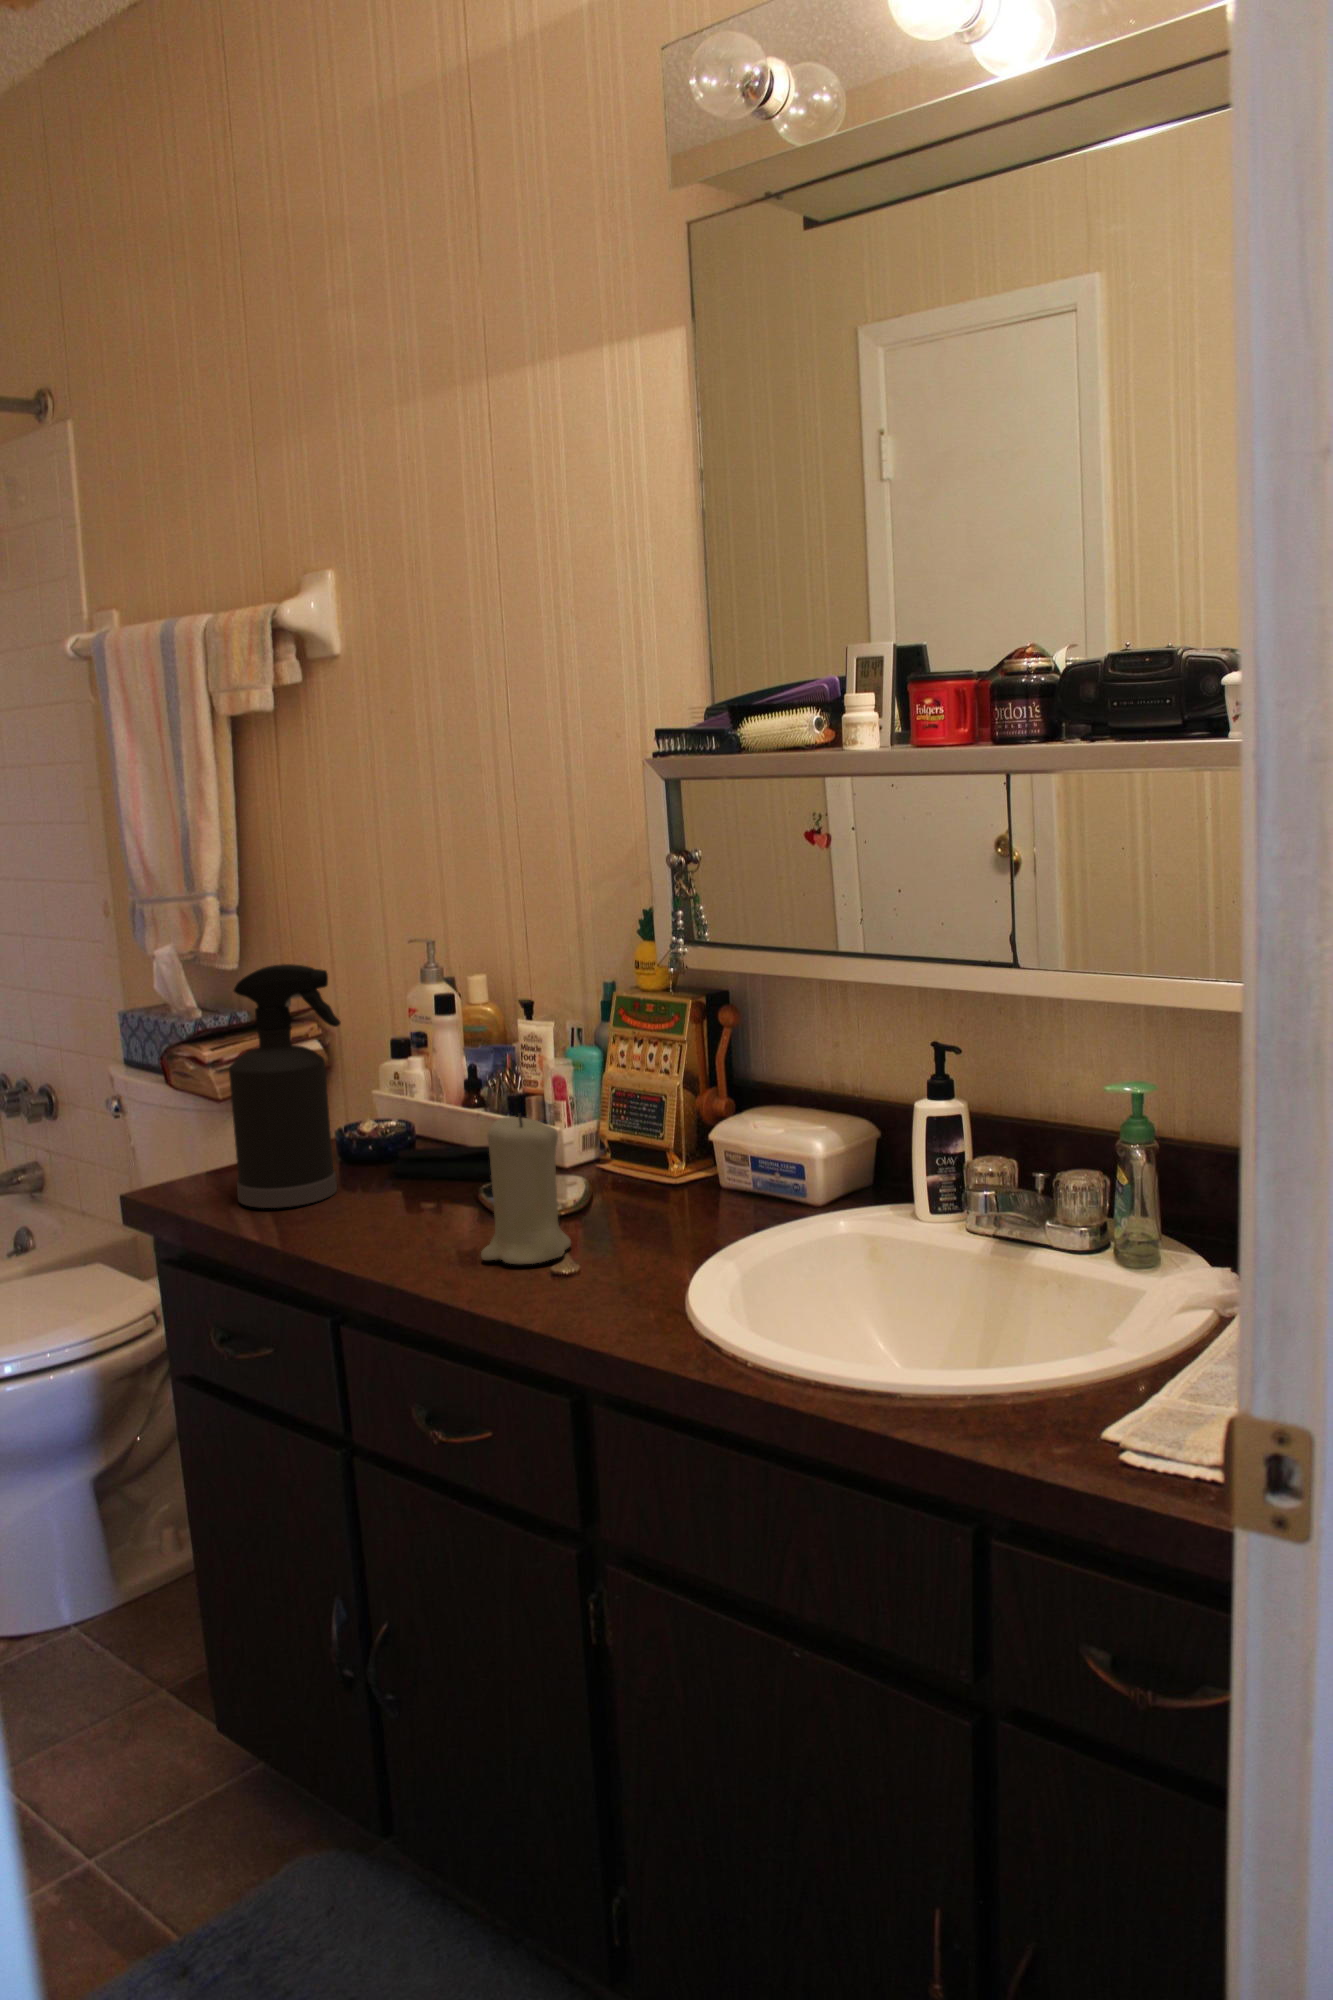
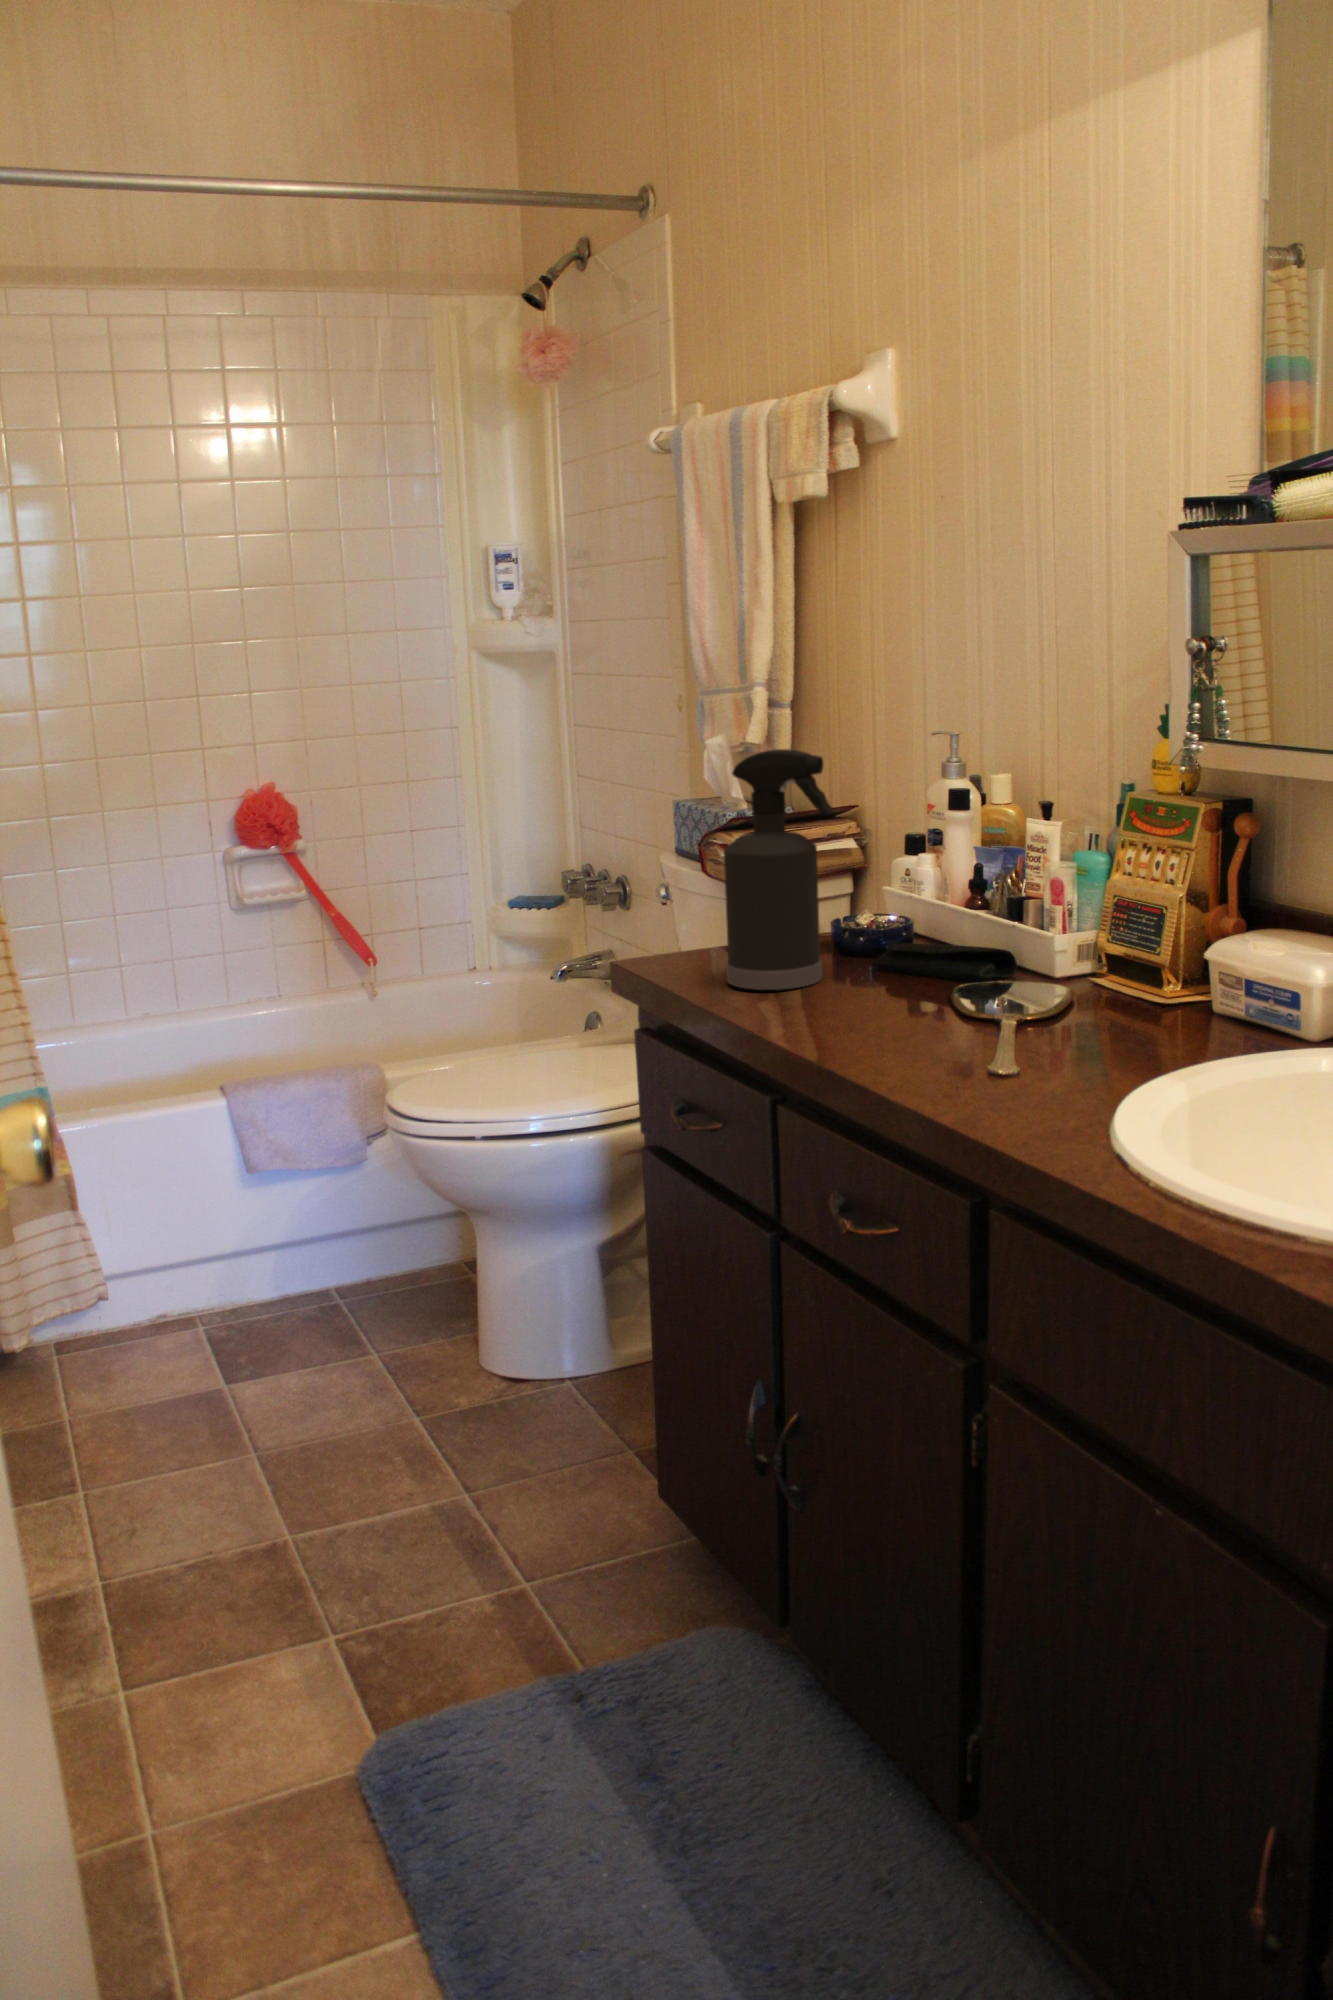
candle: present [481,1114,571,1264] -> none [930,908,1026,1063]

